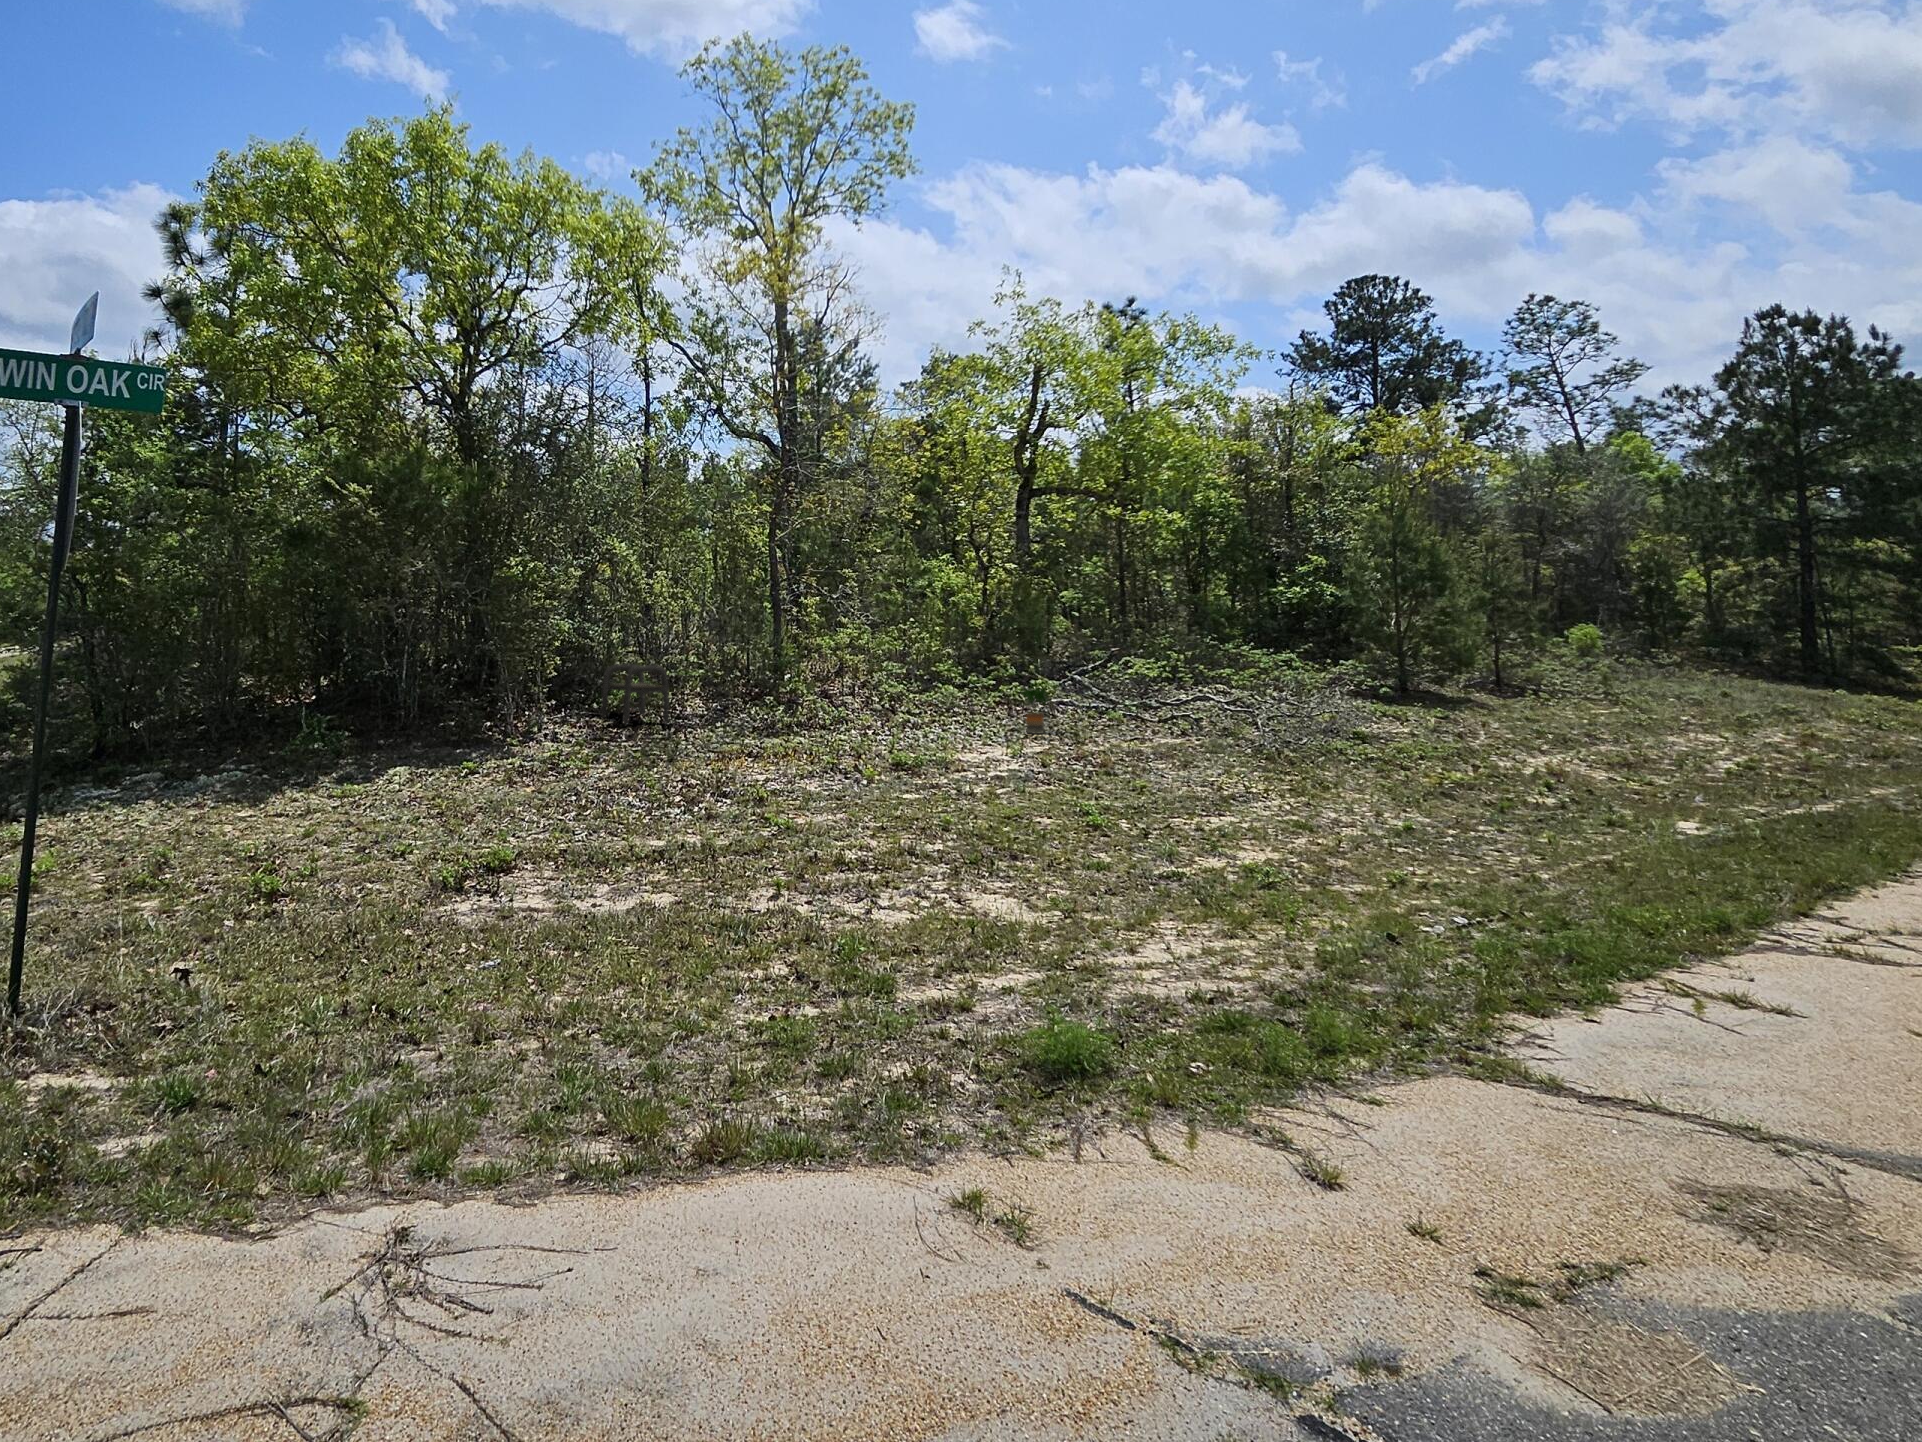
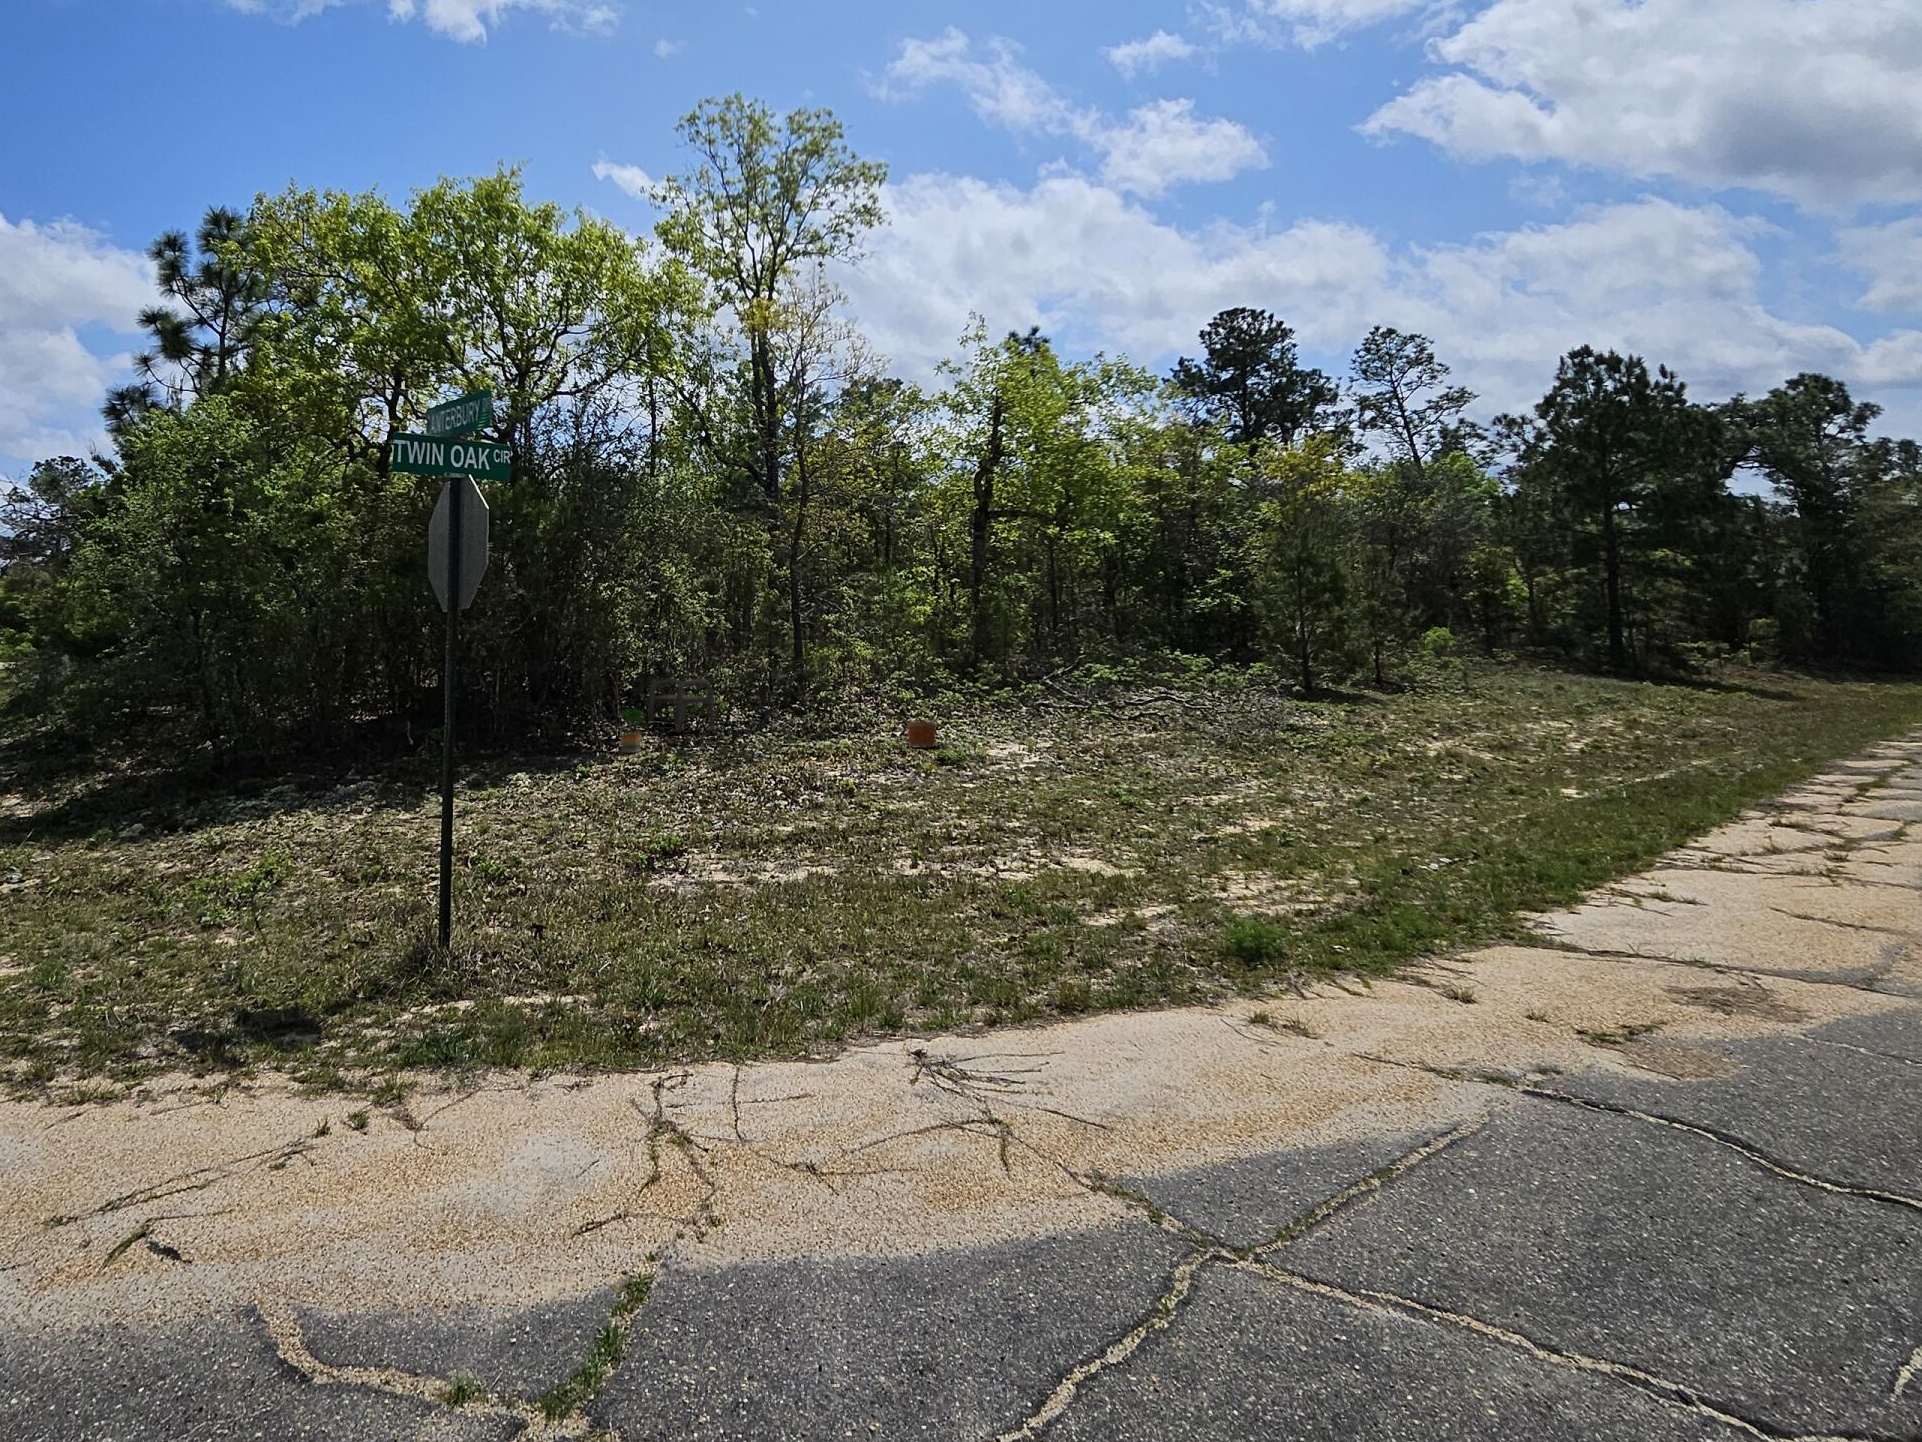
potted tree: present [1021,688,1048,734] -> present [620,709,643,753]
bucket: none [876,718,909,749] -> present [907,721,936,748]

